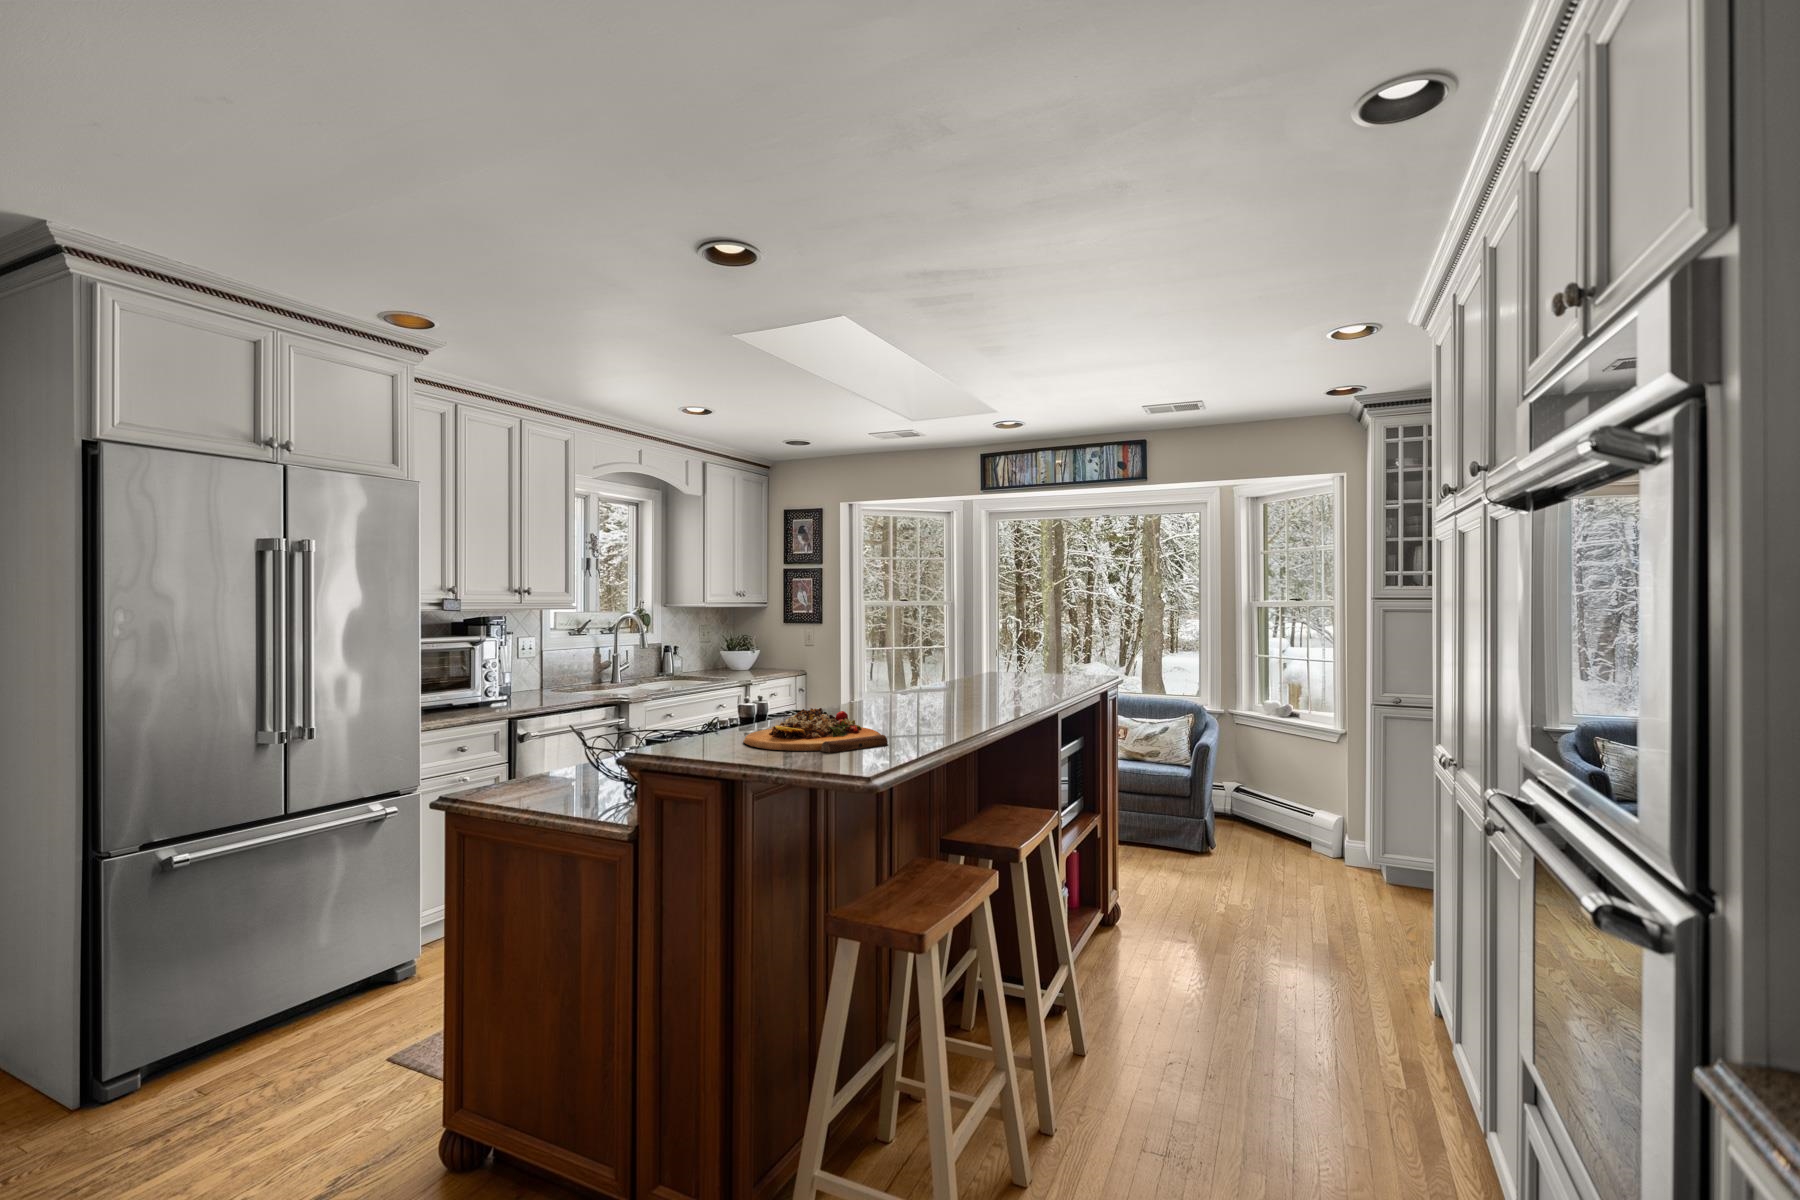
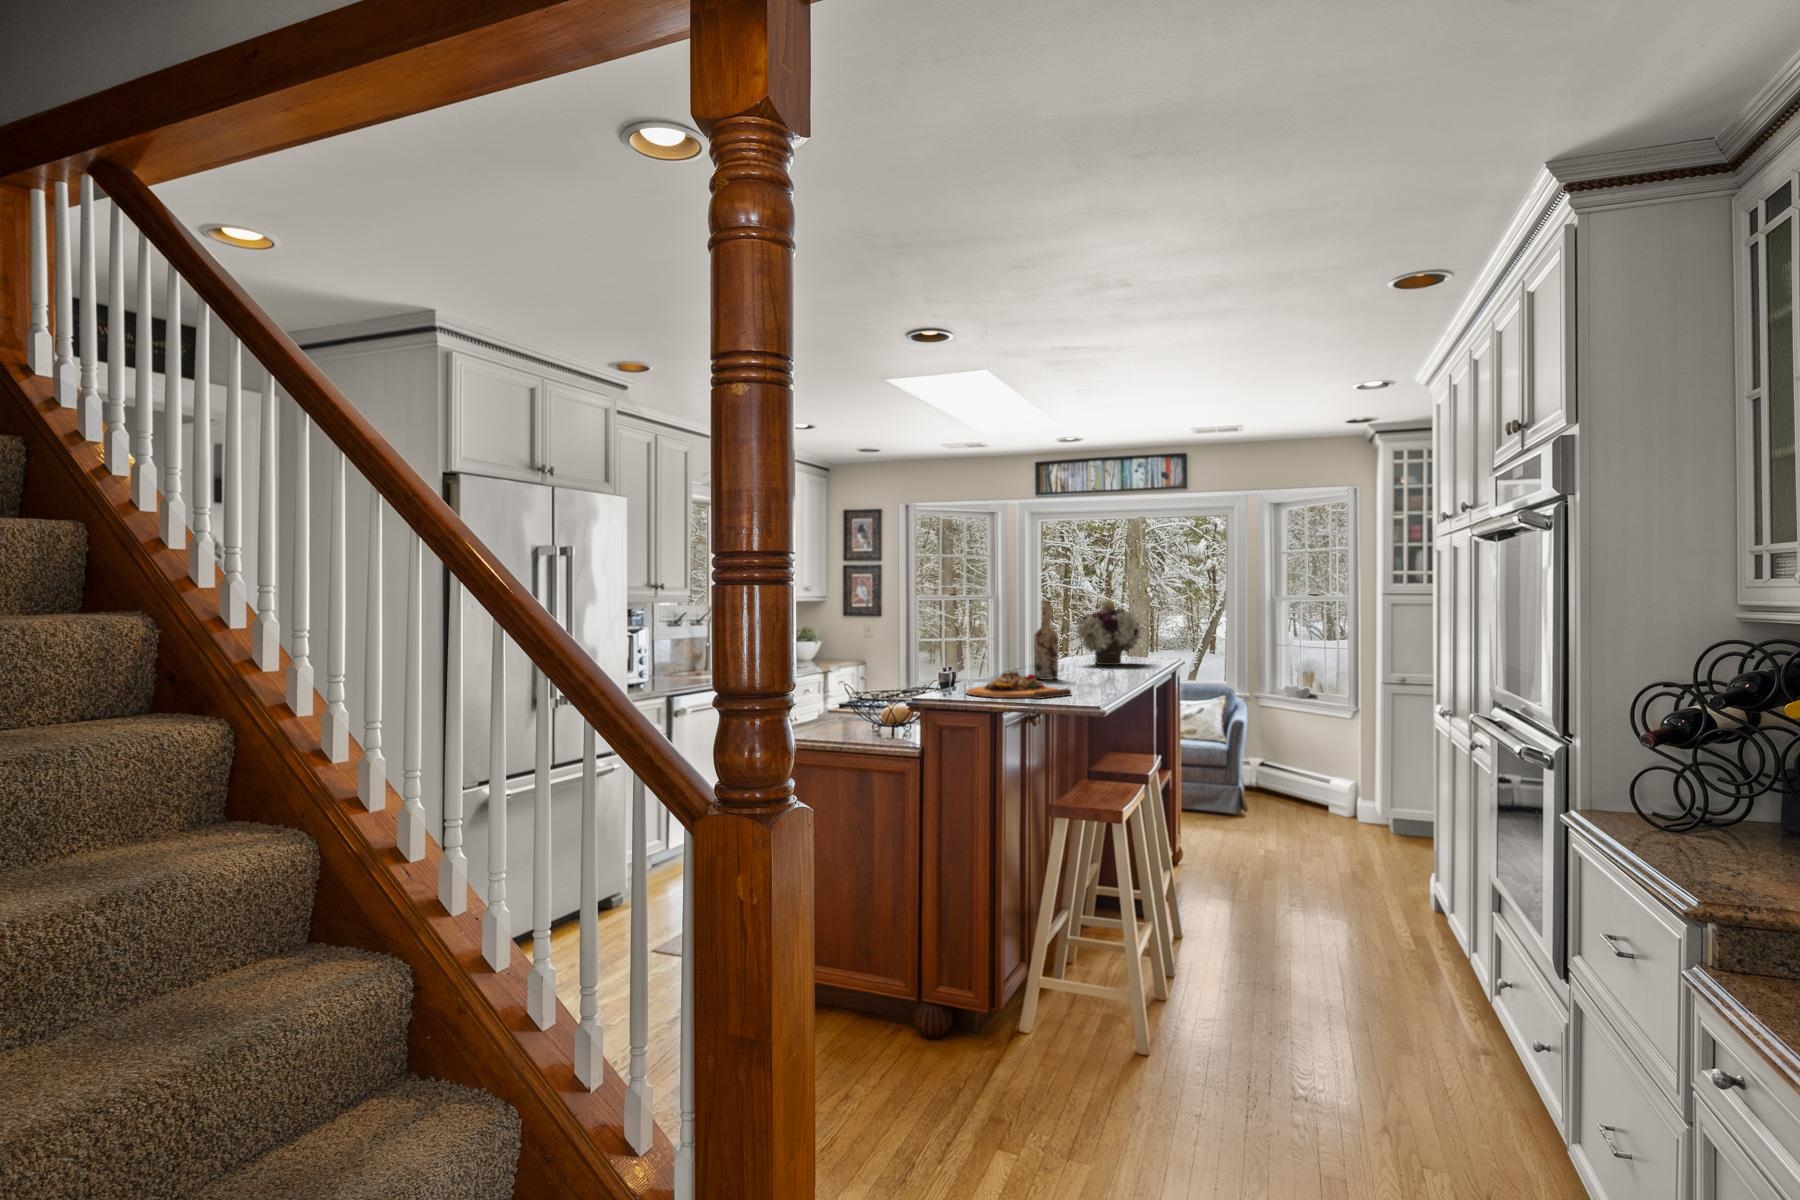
flower arrangement: none [979,604,1065,686] -> present [1075,599,1141,665]
wine bottle: none [890,606,922,712] -> present [1034,600,1059,680]

